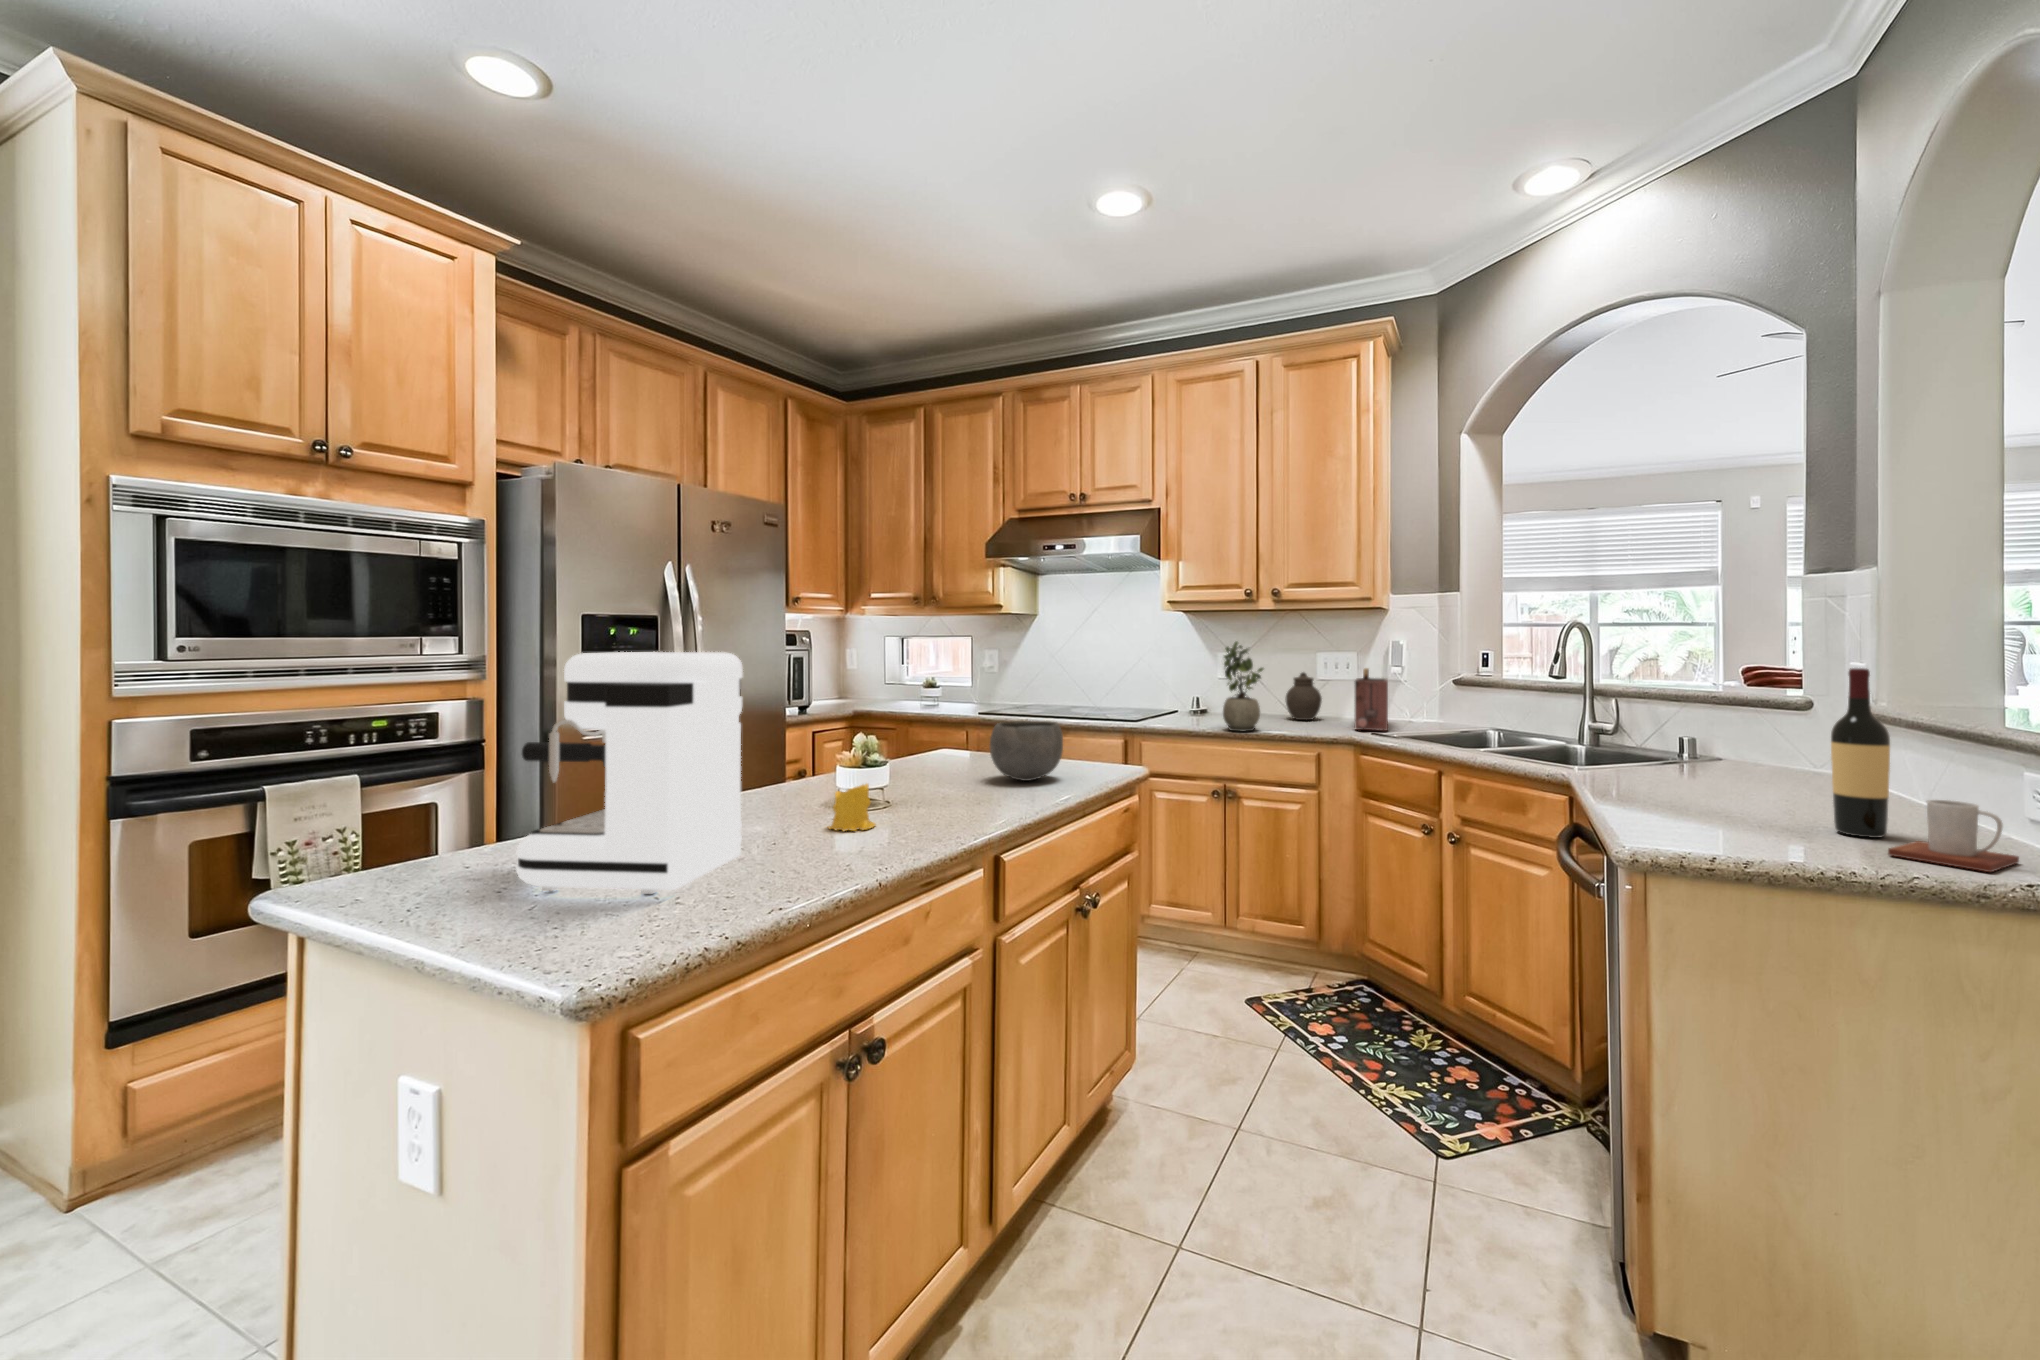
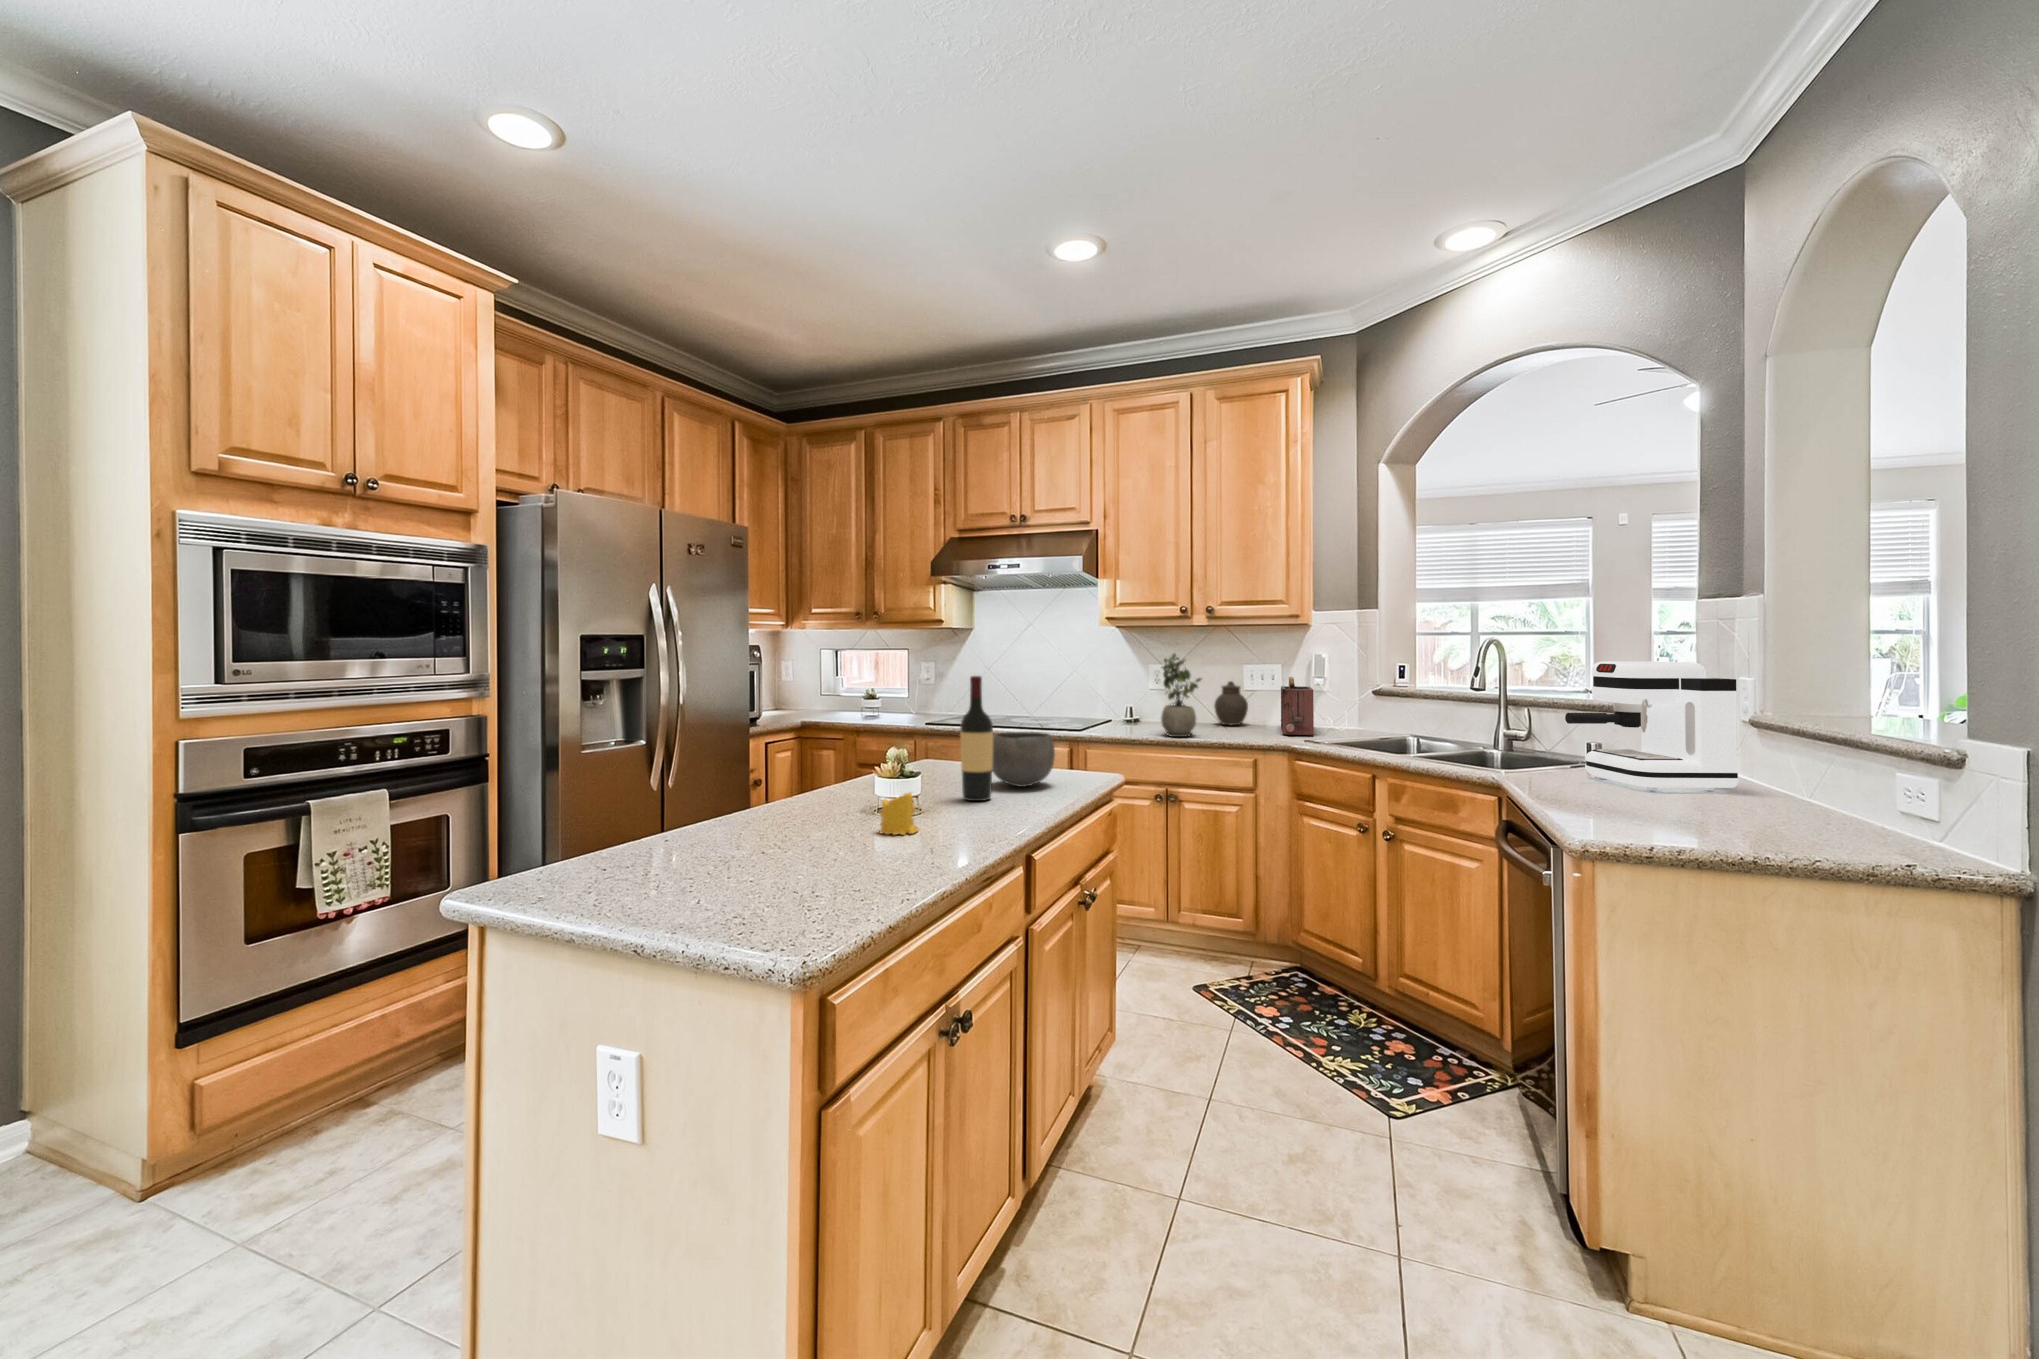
coffee maker: present [516,652,743,894] -> present [1565,661,1738,791]
wine bottle: present [1831,668,1890,838] -> present [960,676,993,801]
mug: present [1888,800,2019,872] -> none [1797,796,1905,857]

